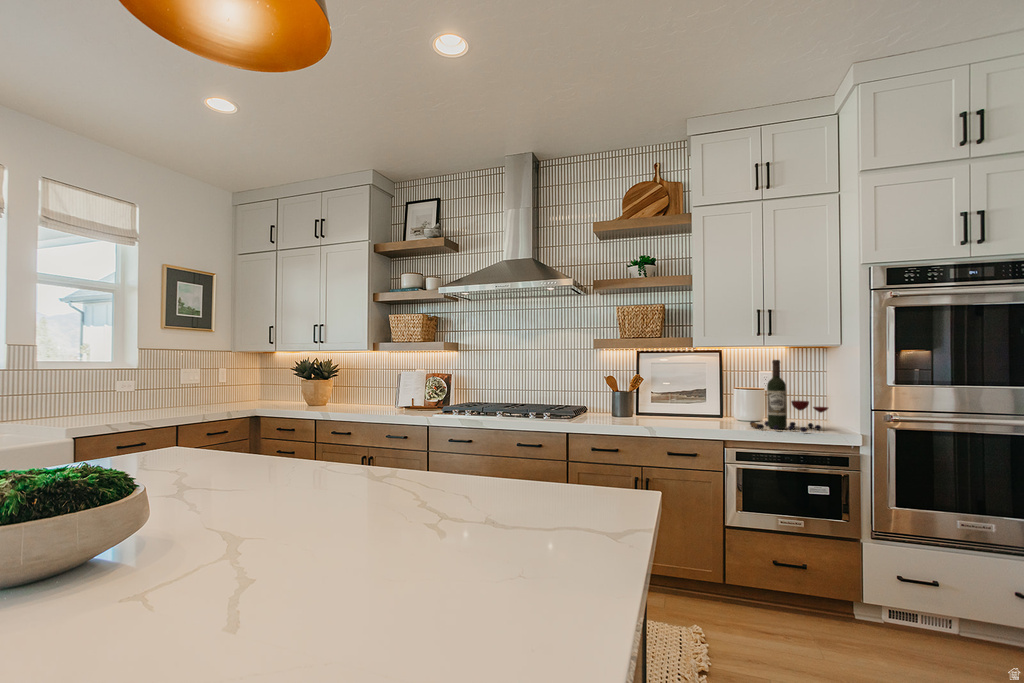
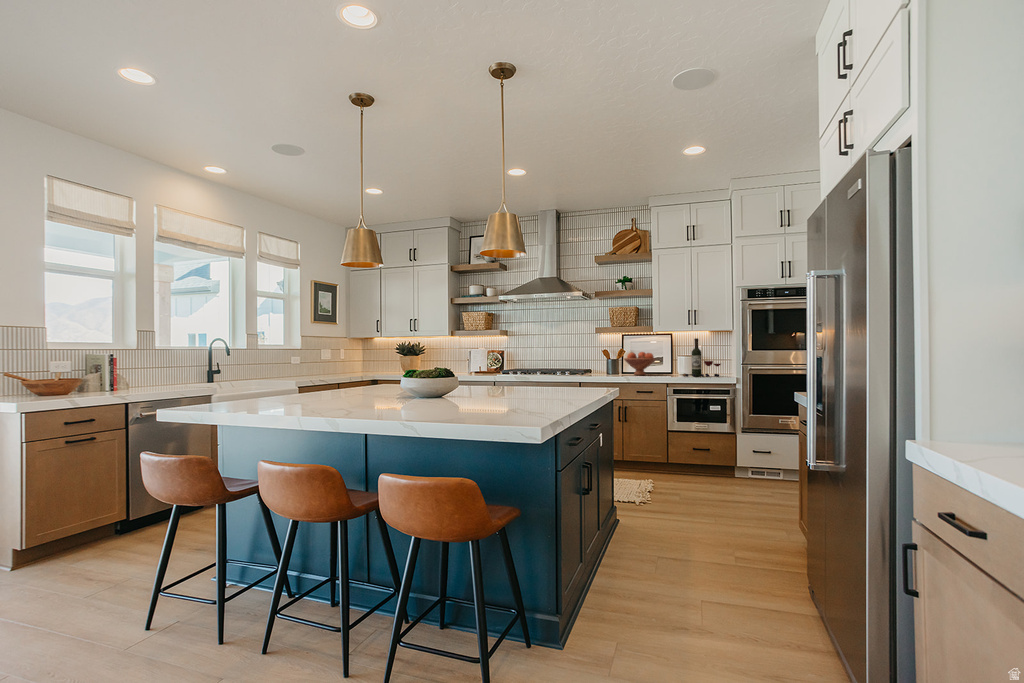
fruit bowl: none [642,380,697,421] -> present [624,352,656,375]

